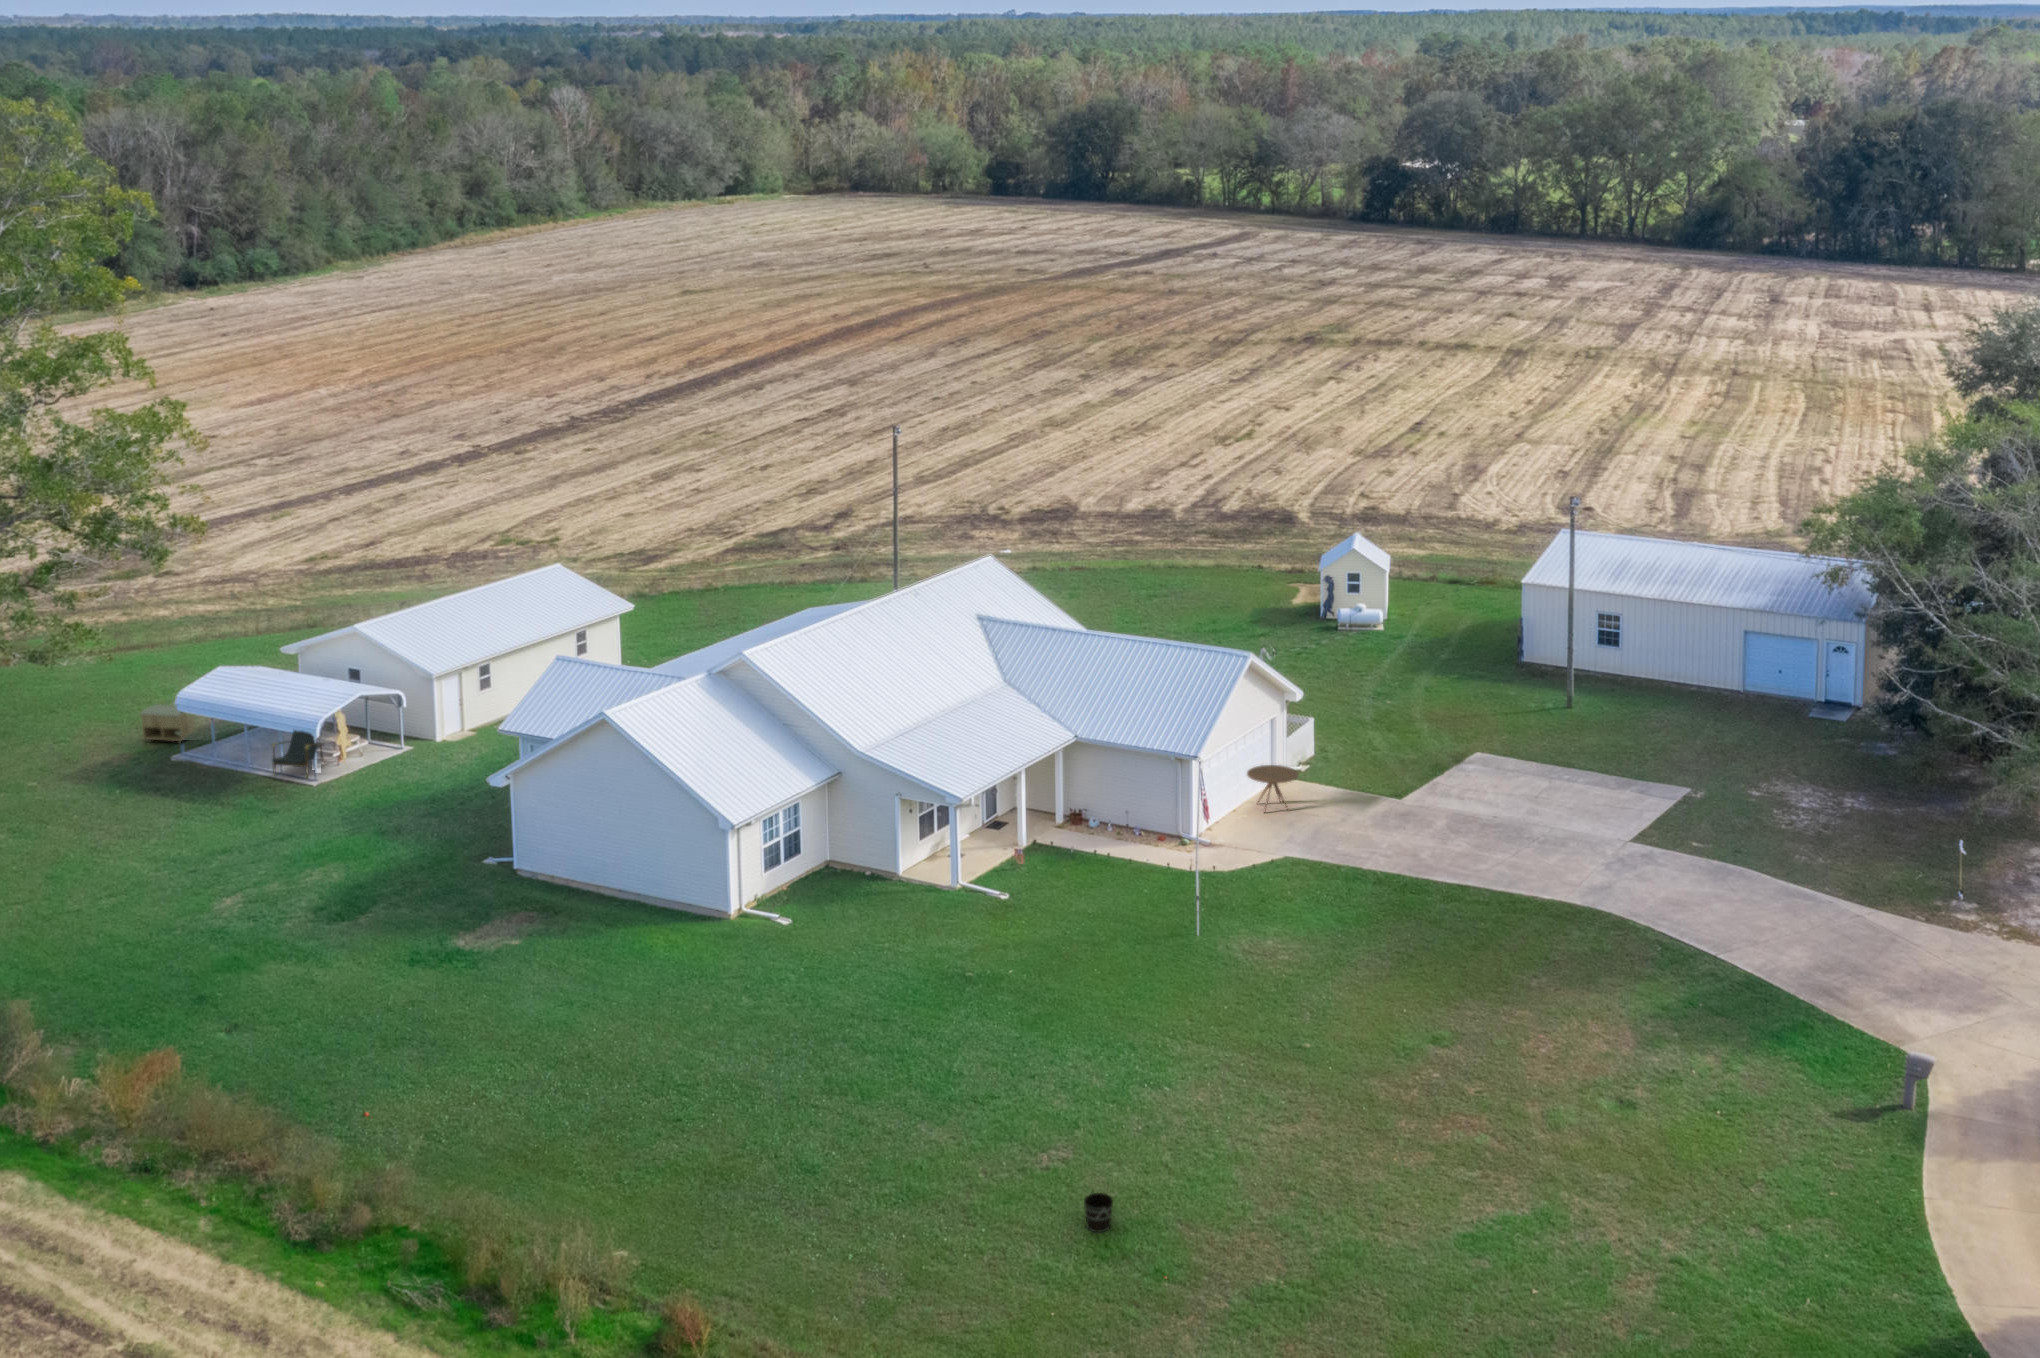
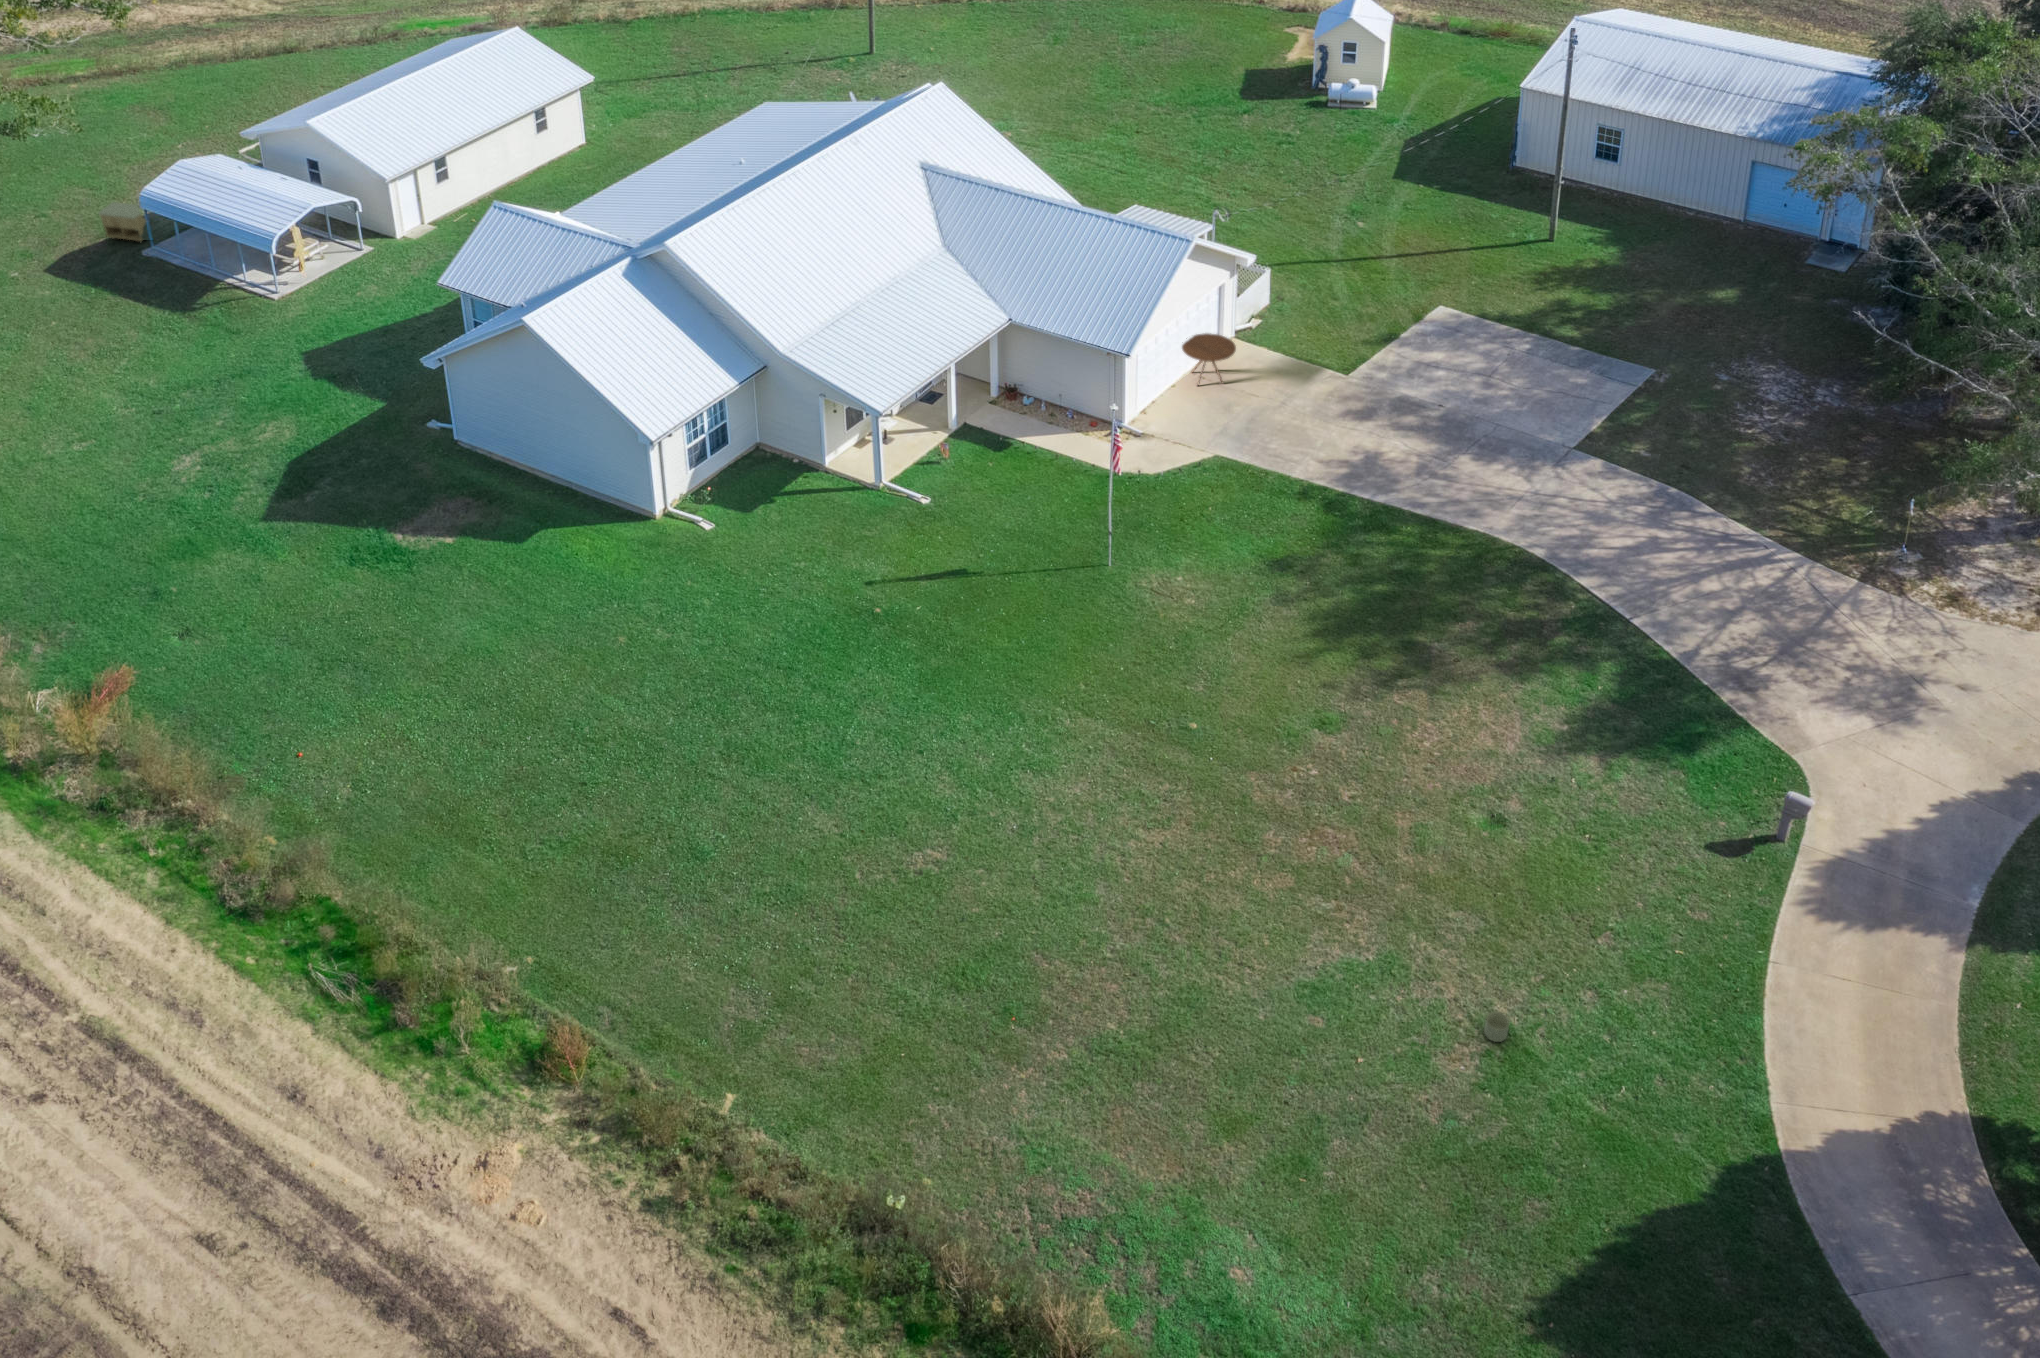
lounge chair: present [272,730,324,776] -> none [221,239,275,297]
bucket: present [1084,1193,1113,1232] -> none [937,907,965,944]
planter: none [1660,1244,1685,1275] -> present [1484,1011,1510,1042]

